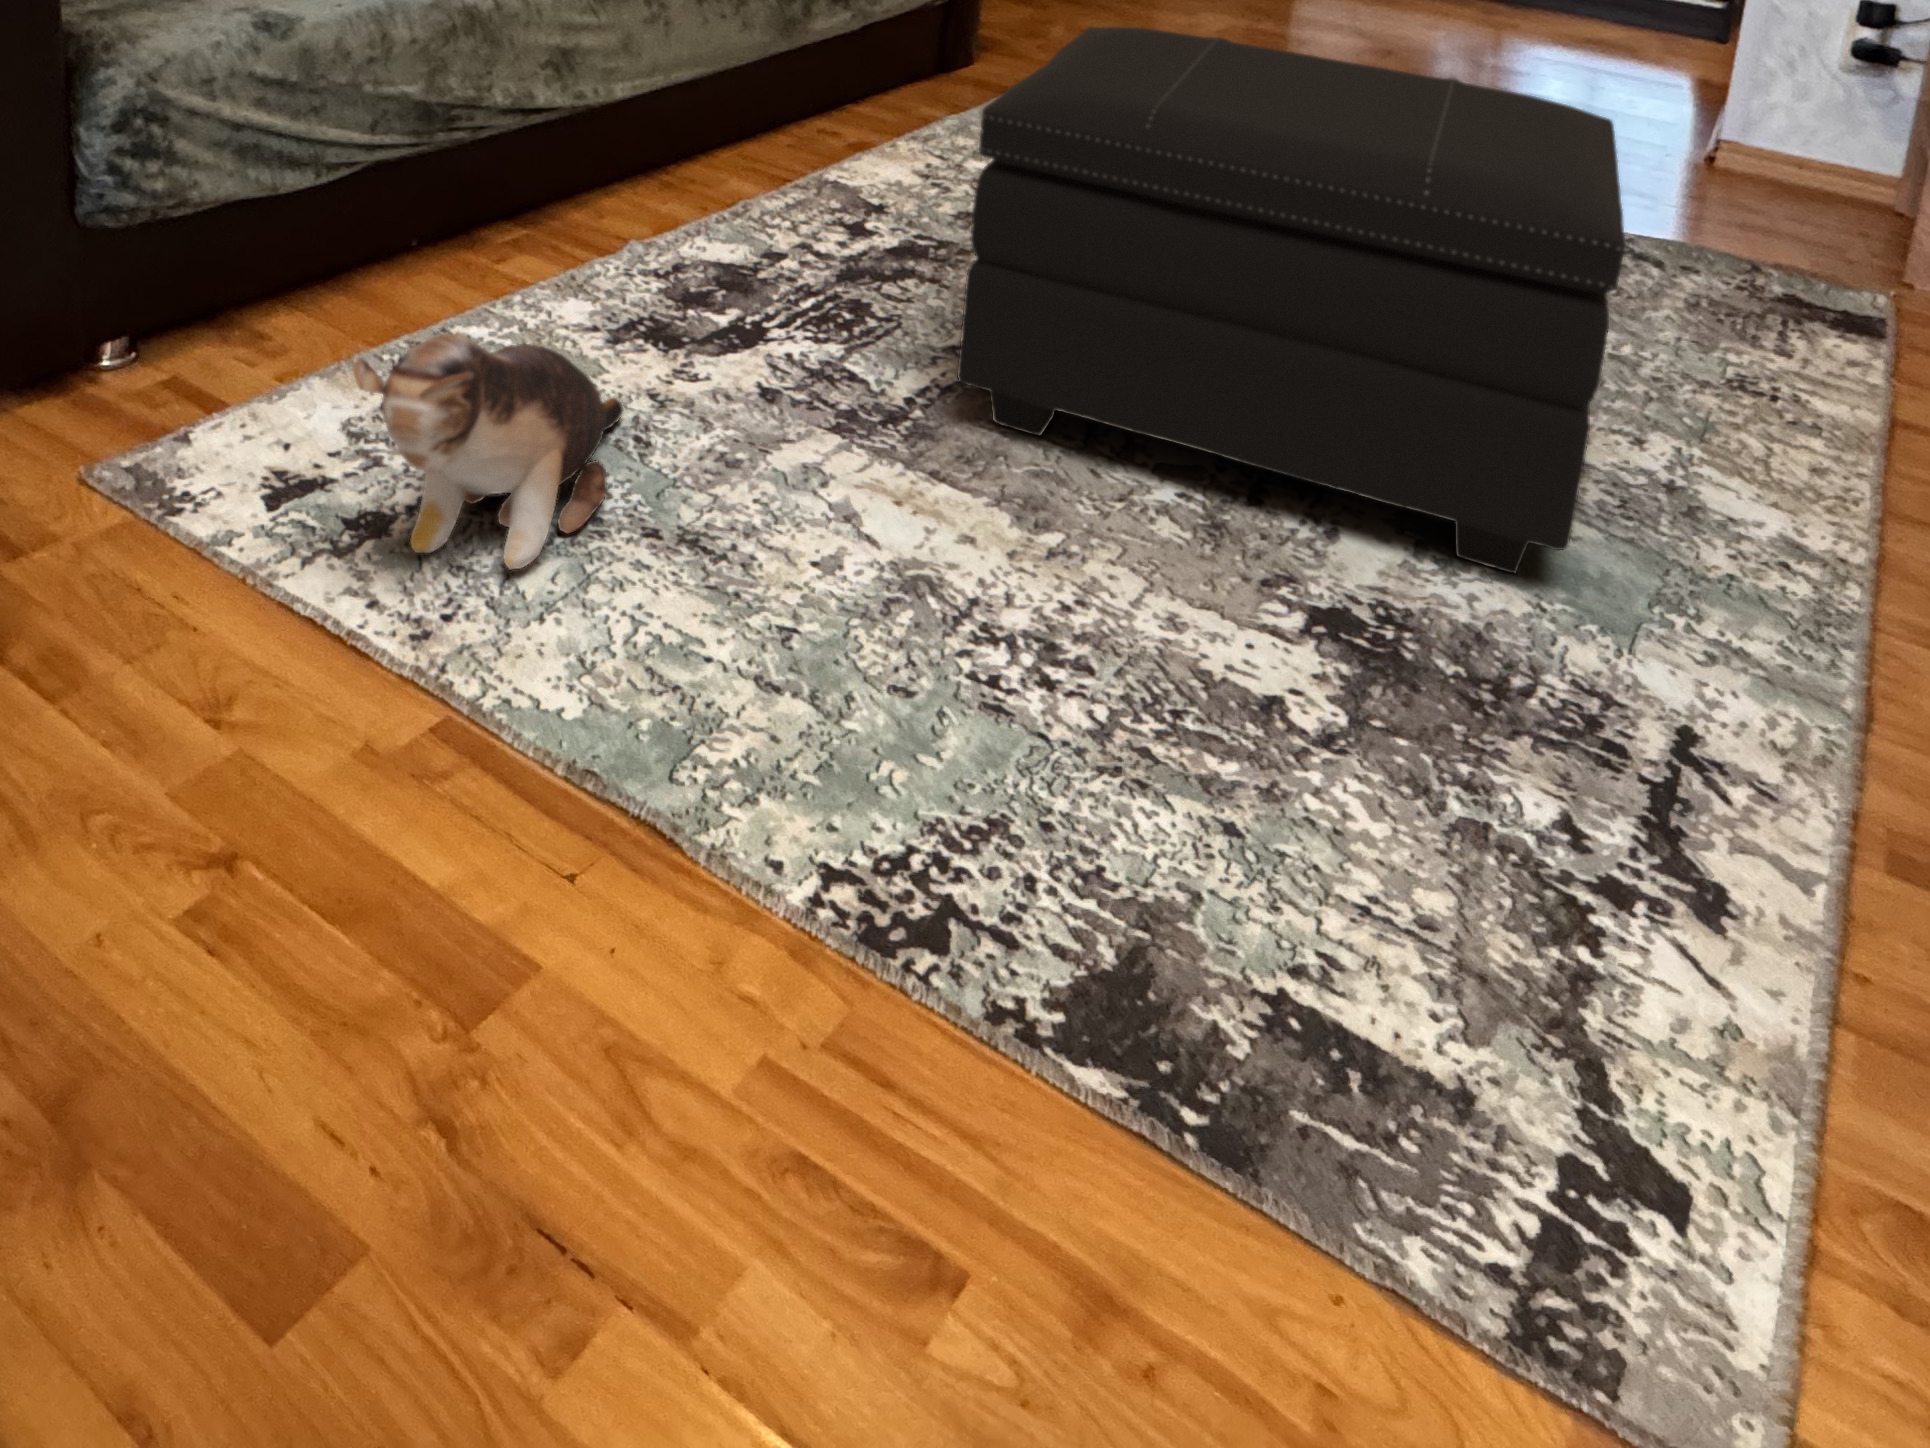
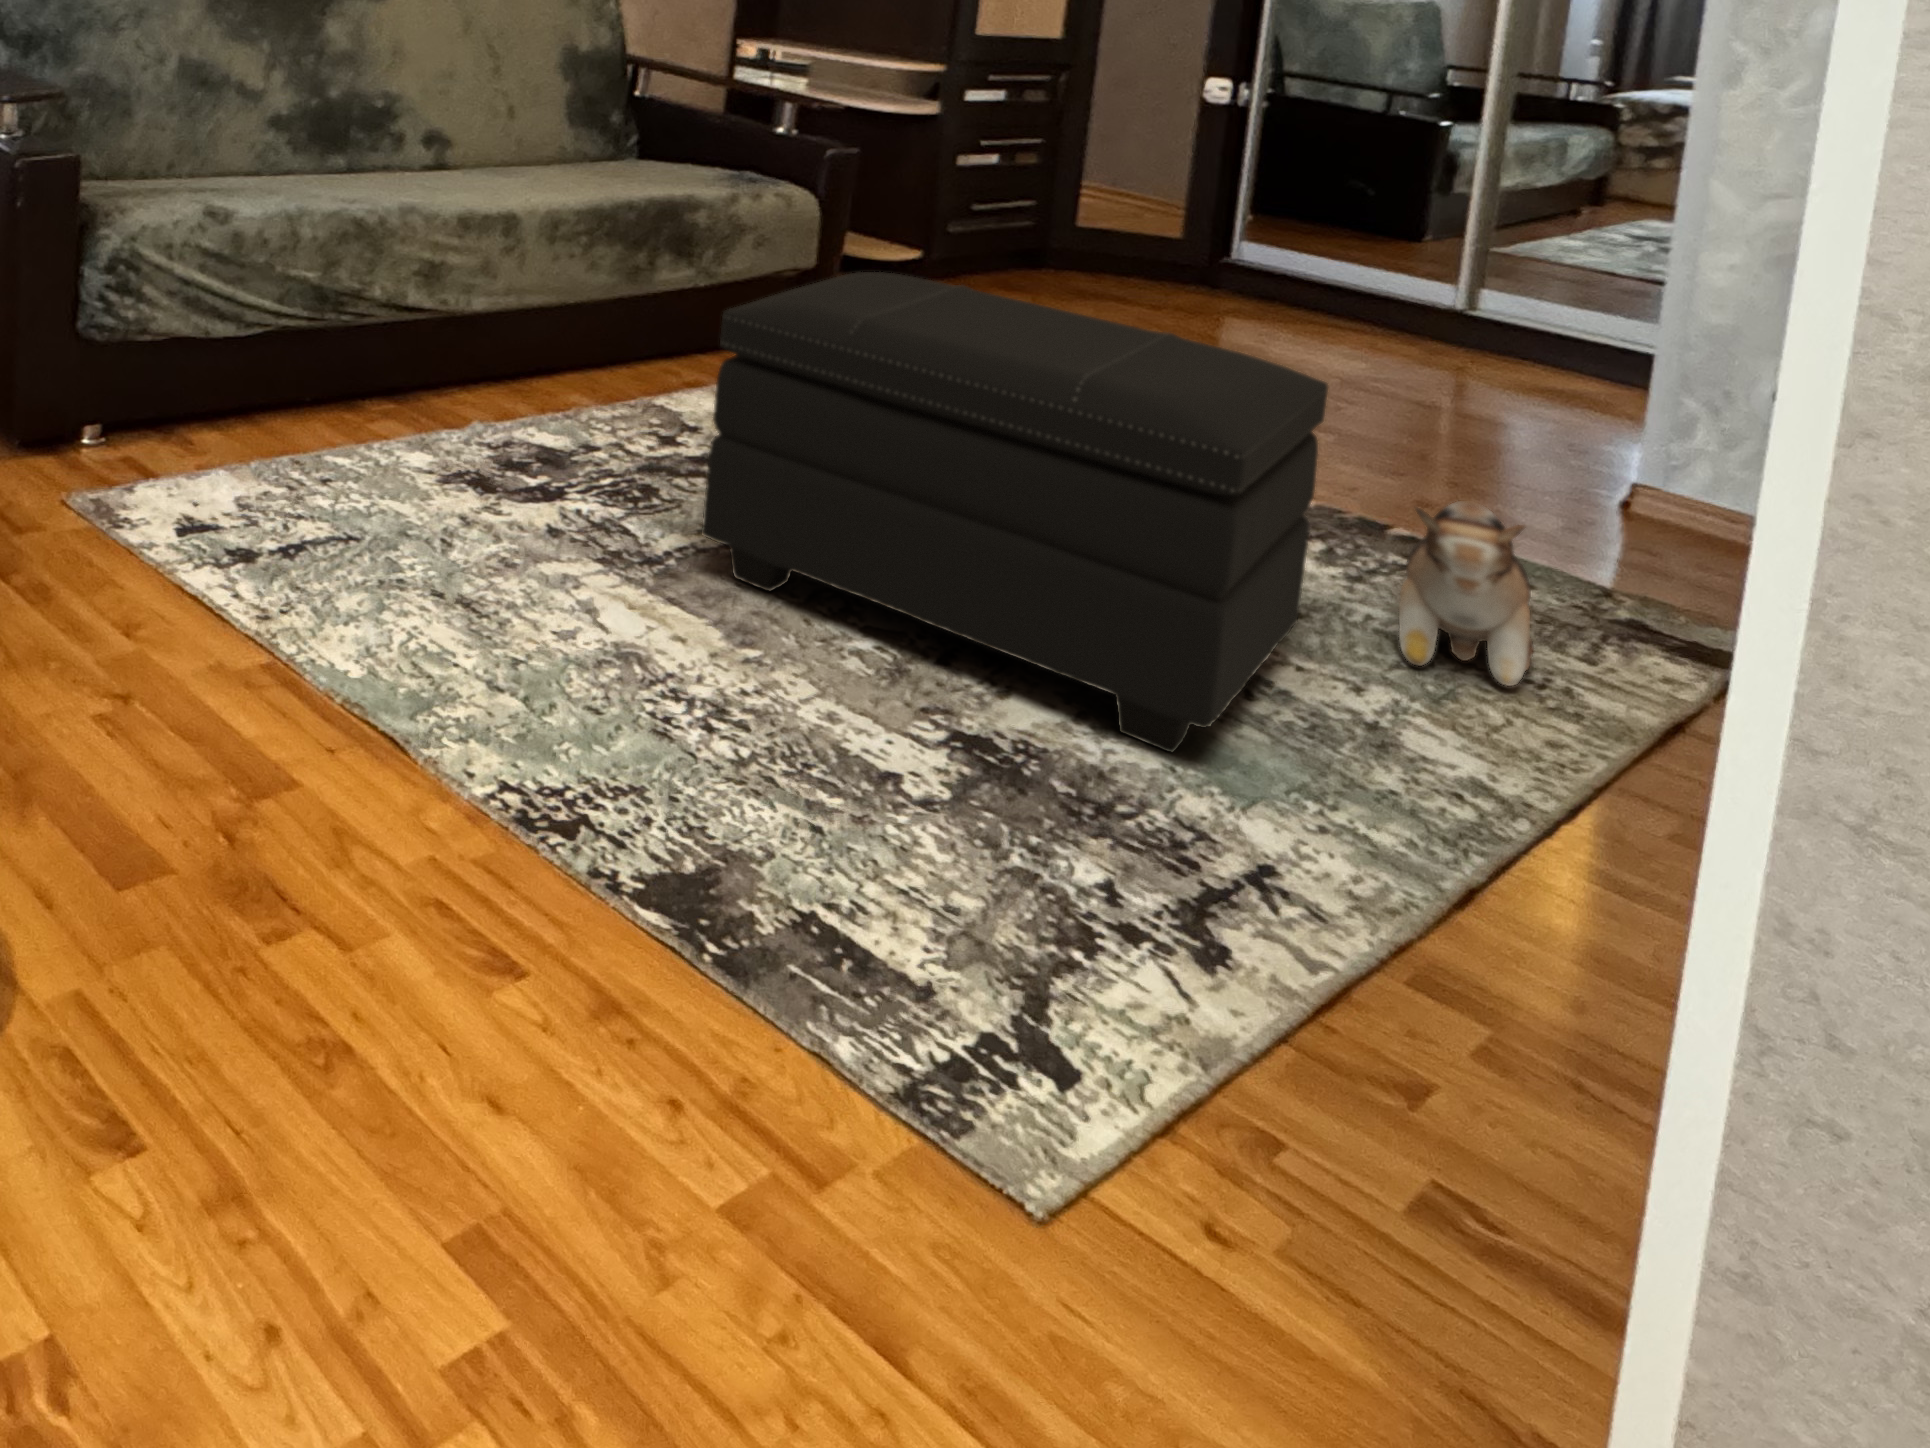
plush toy: present [353,332,623,569] -> present [1399,501,1534,686]

